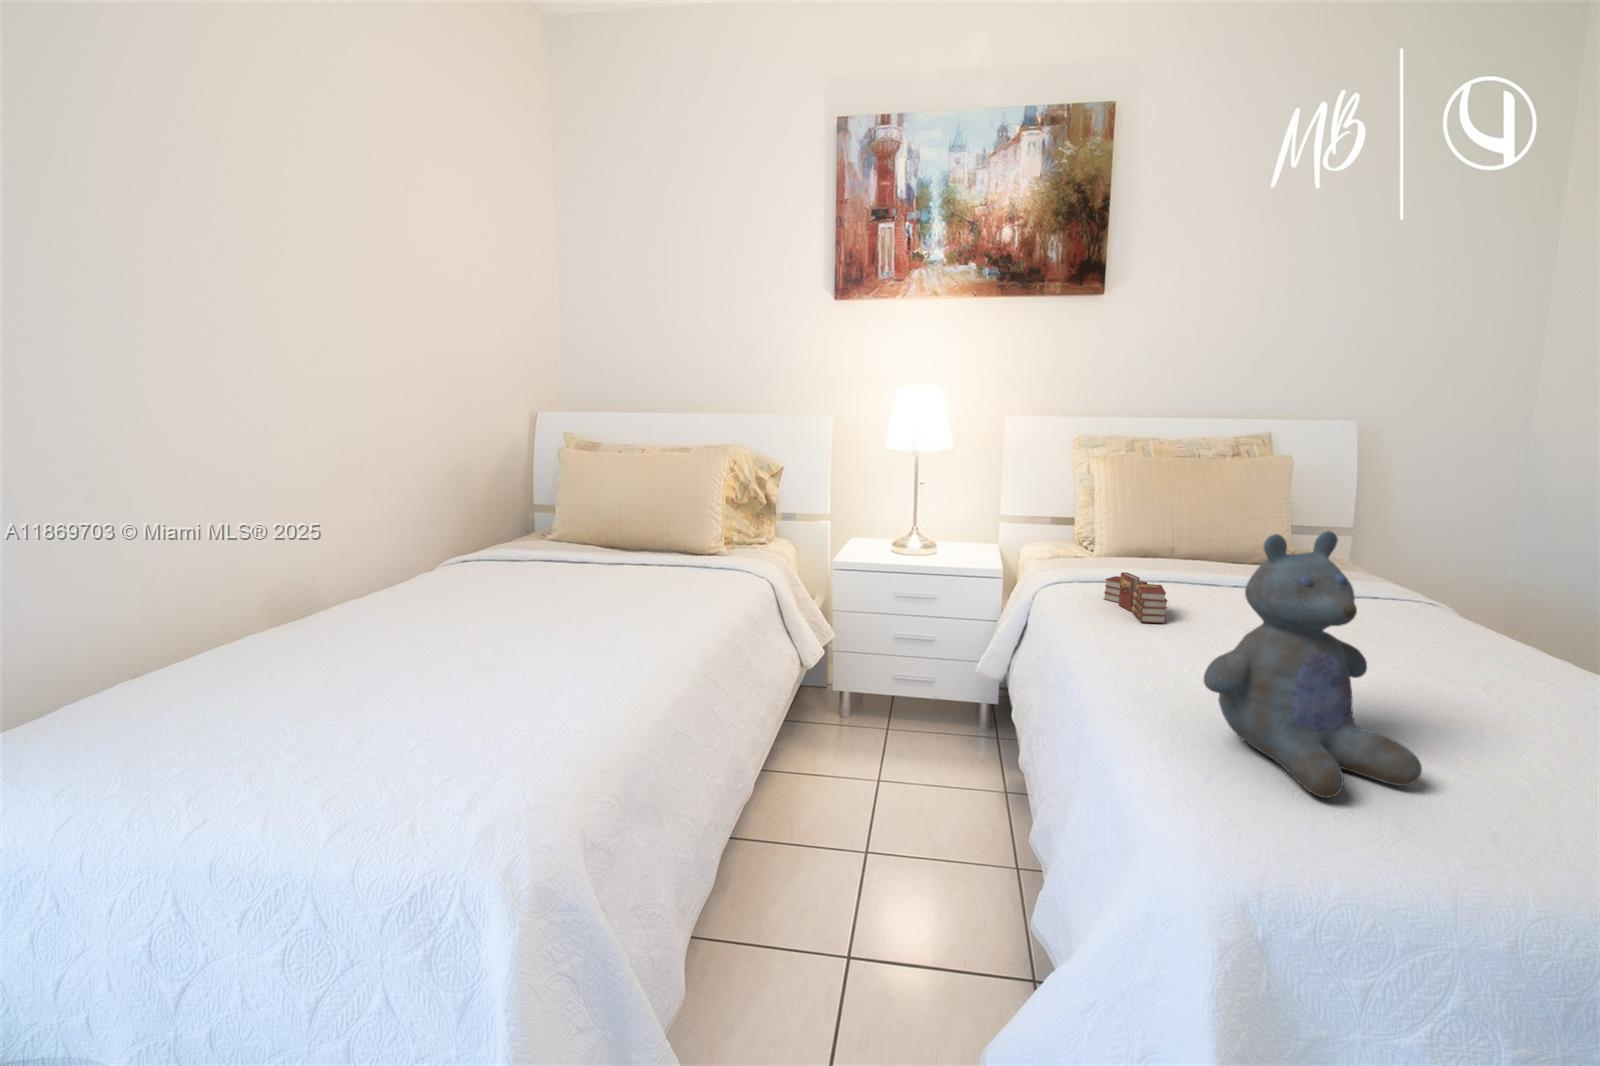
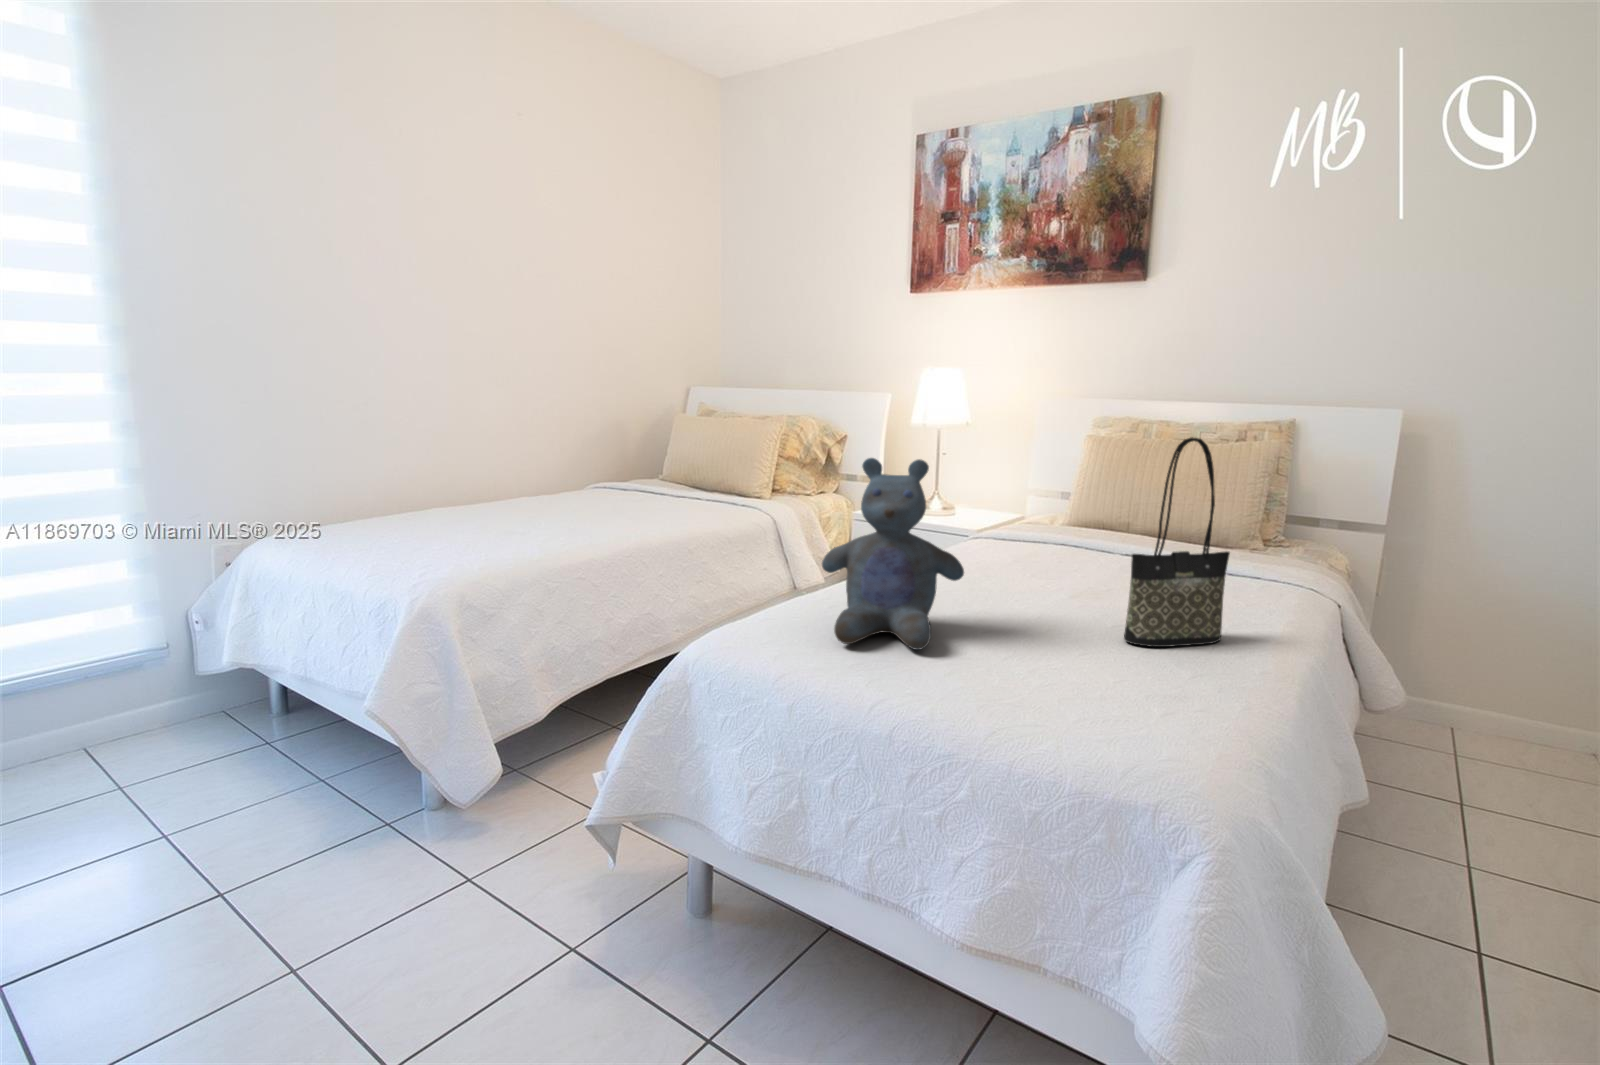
tote bag: none [1477,480,1556,716] -> present [1124,437,1230,647]
book: present [1104,572,1168,623] -> none [984,527,1029,568]

